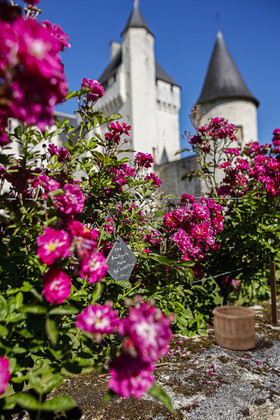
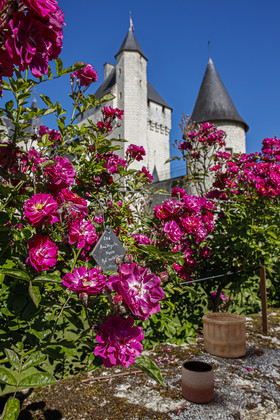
planter: none [193,358,224,399] -> present [181,360,214,403]

